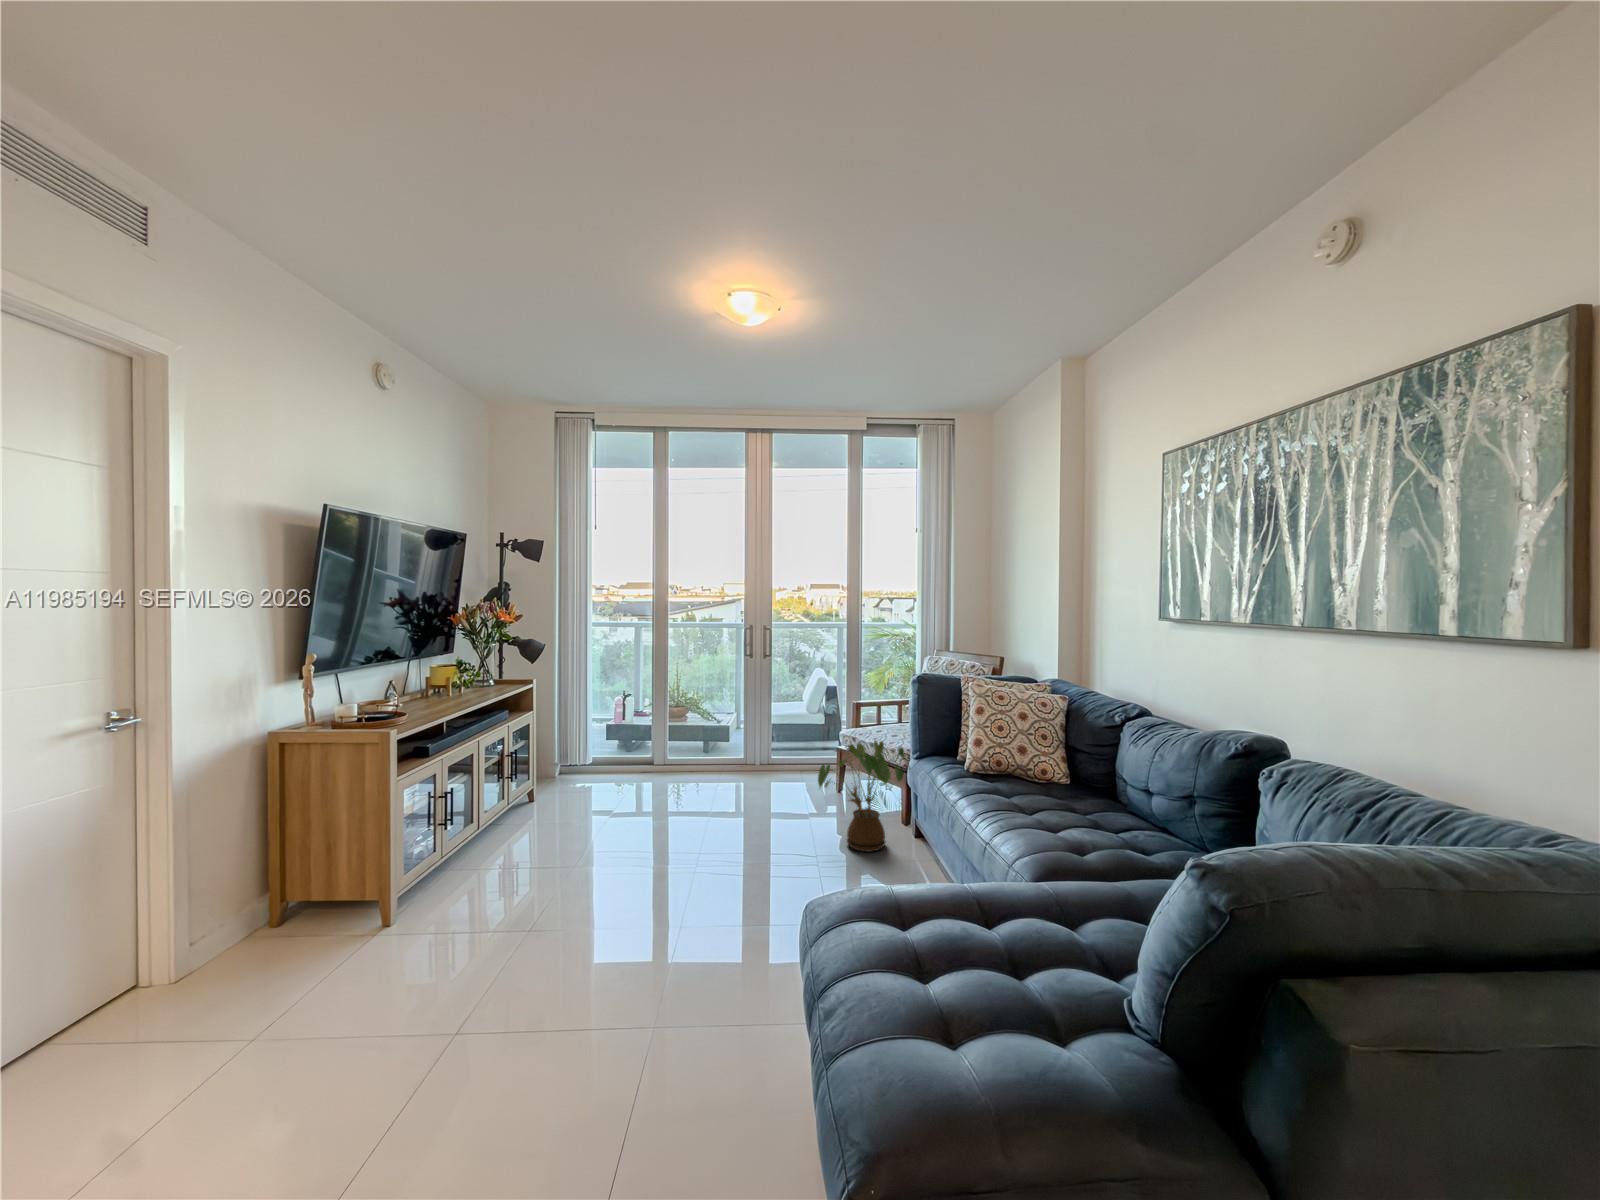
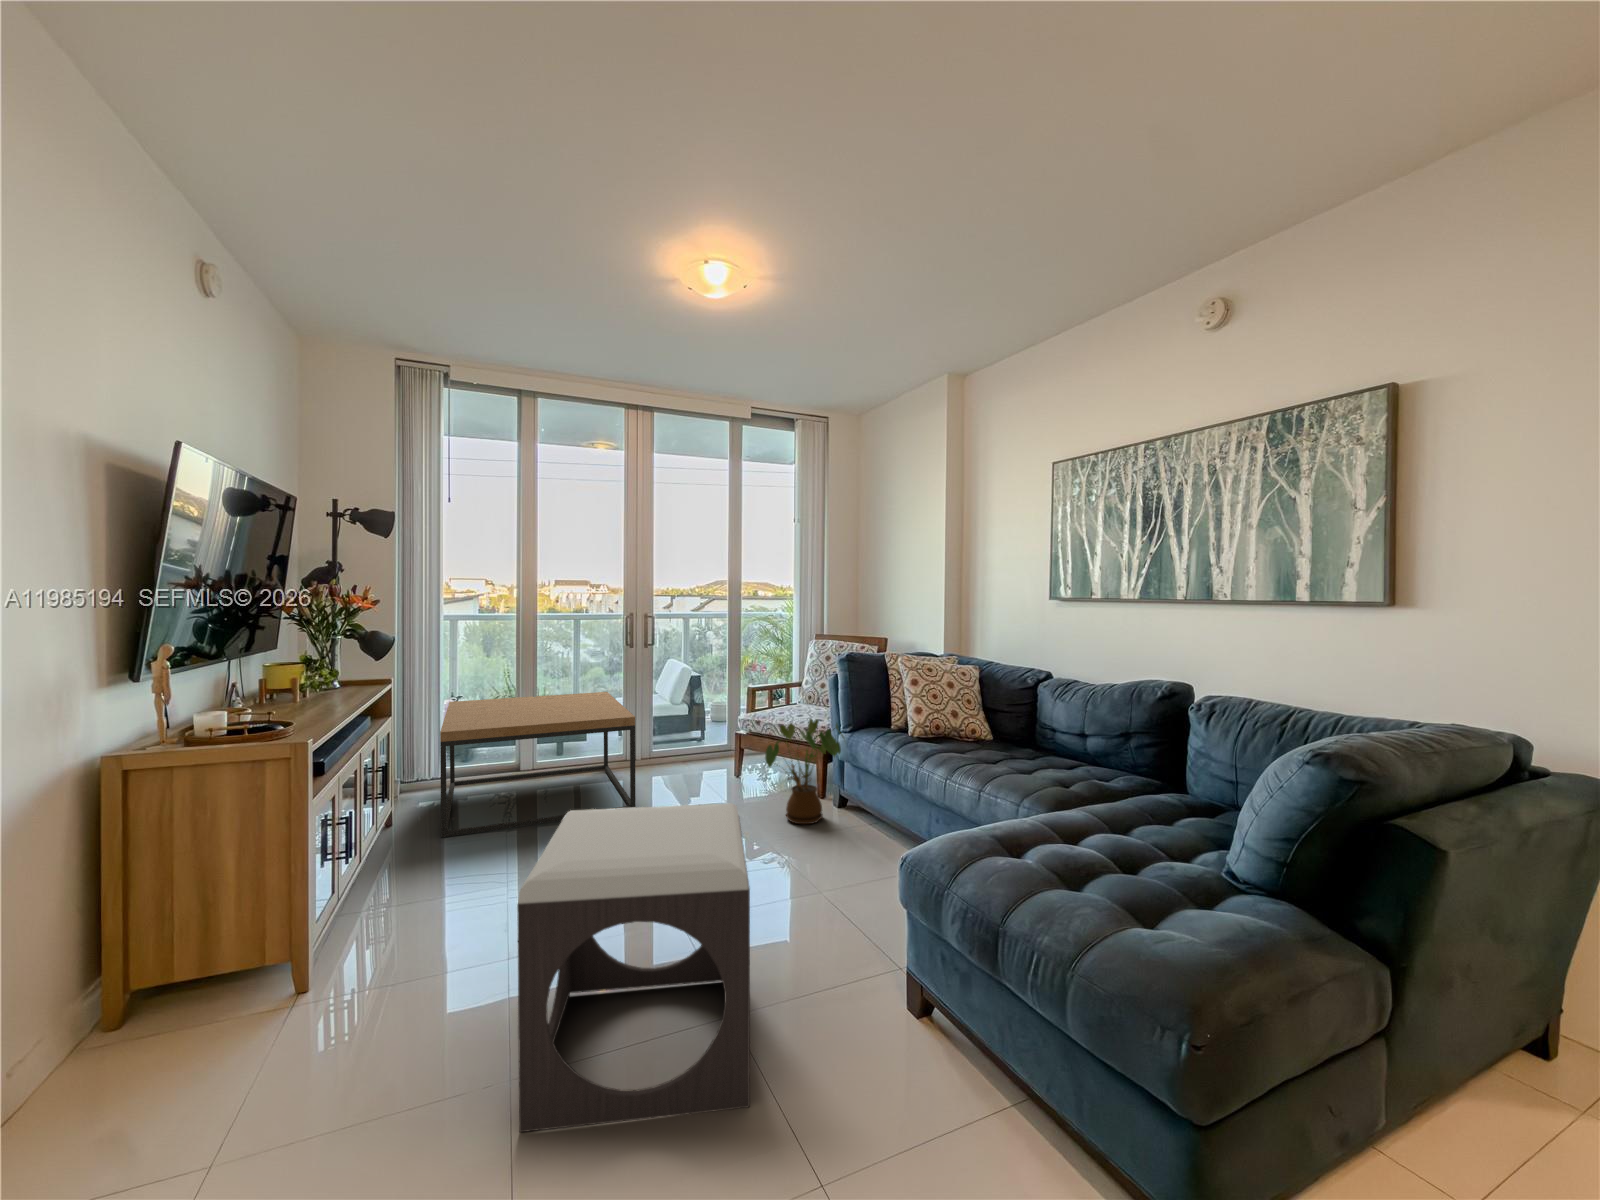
coffee table: none [550,696,726,816] -> present [440,692,636,838]
footstool: none [394,811,672,1137] -> present [517,803,750,1132]

